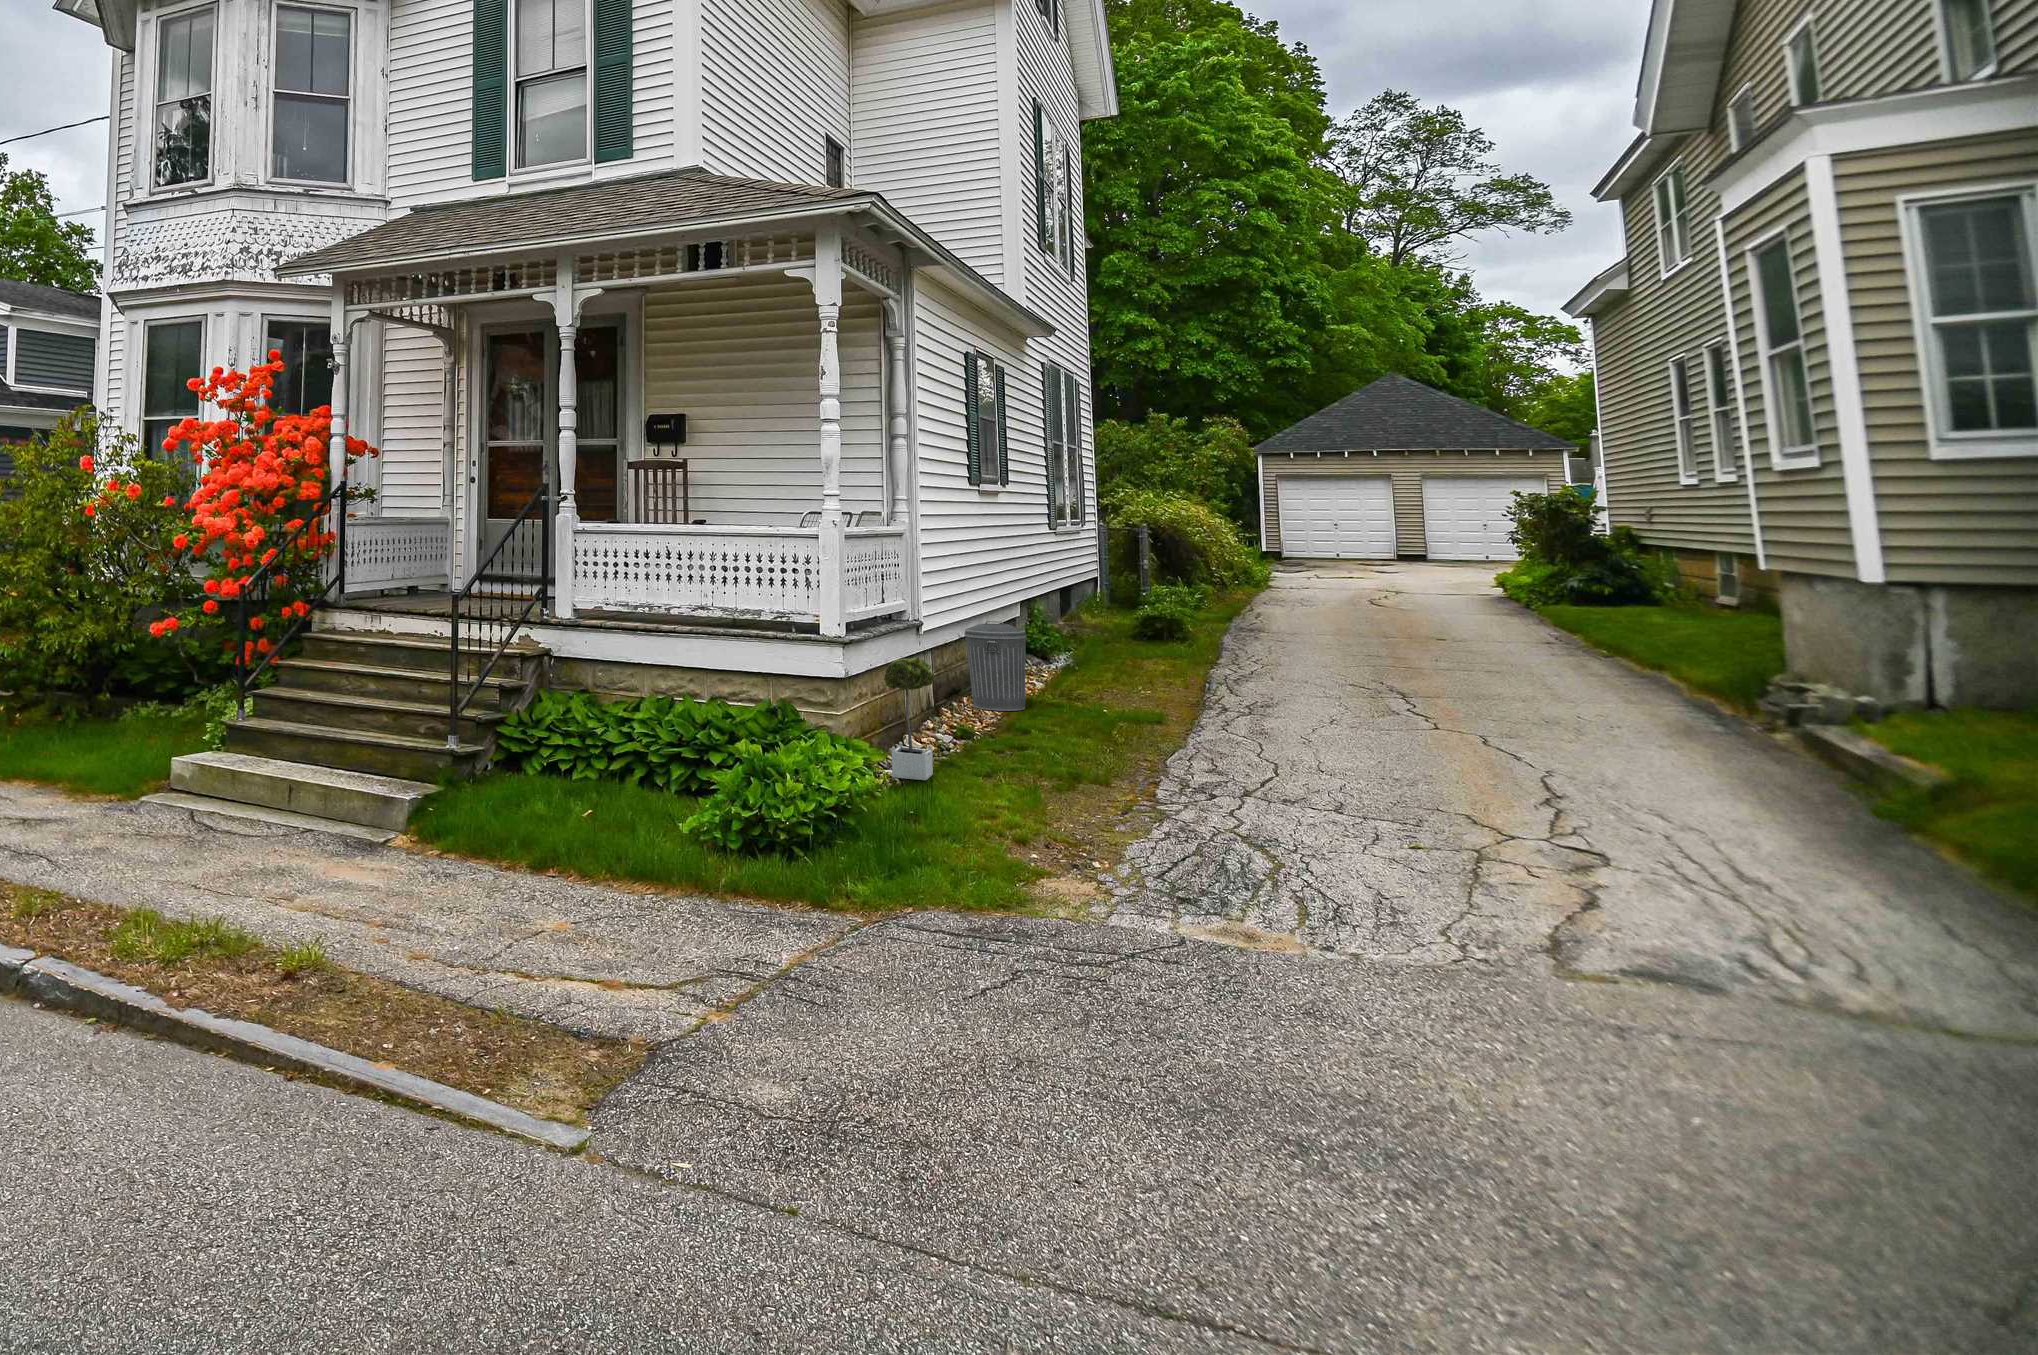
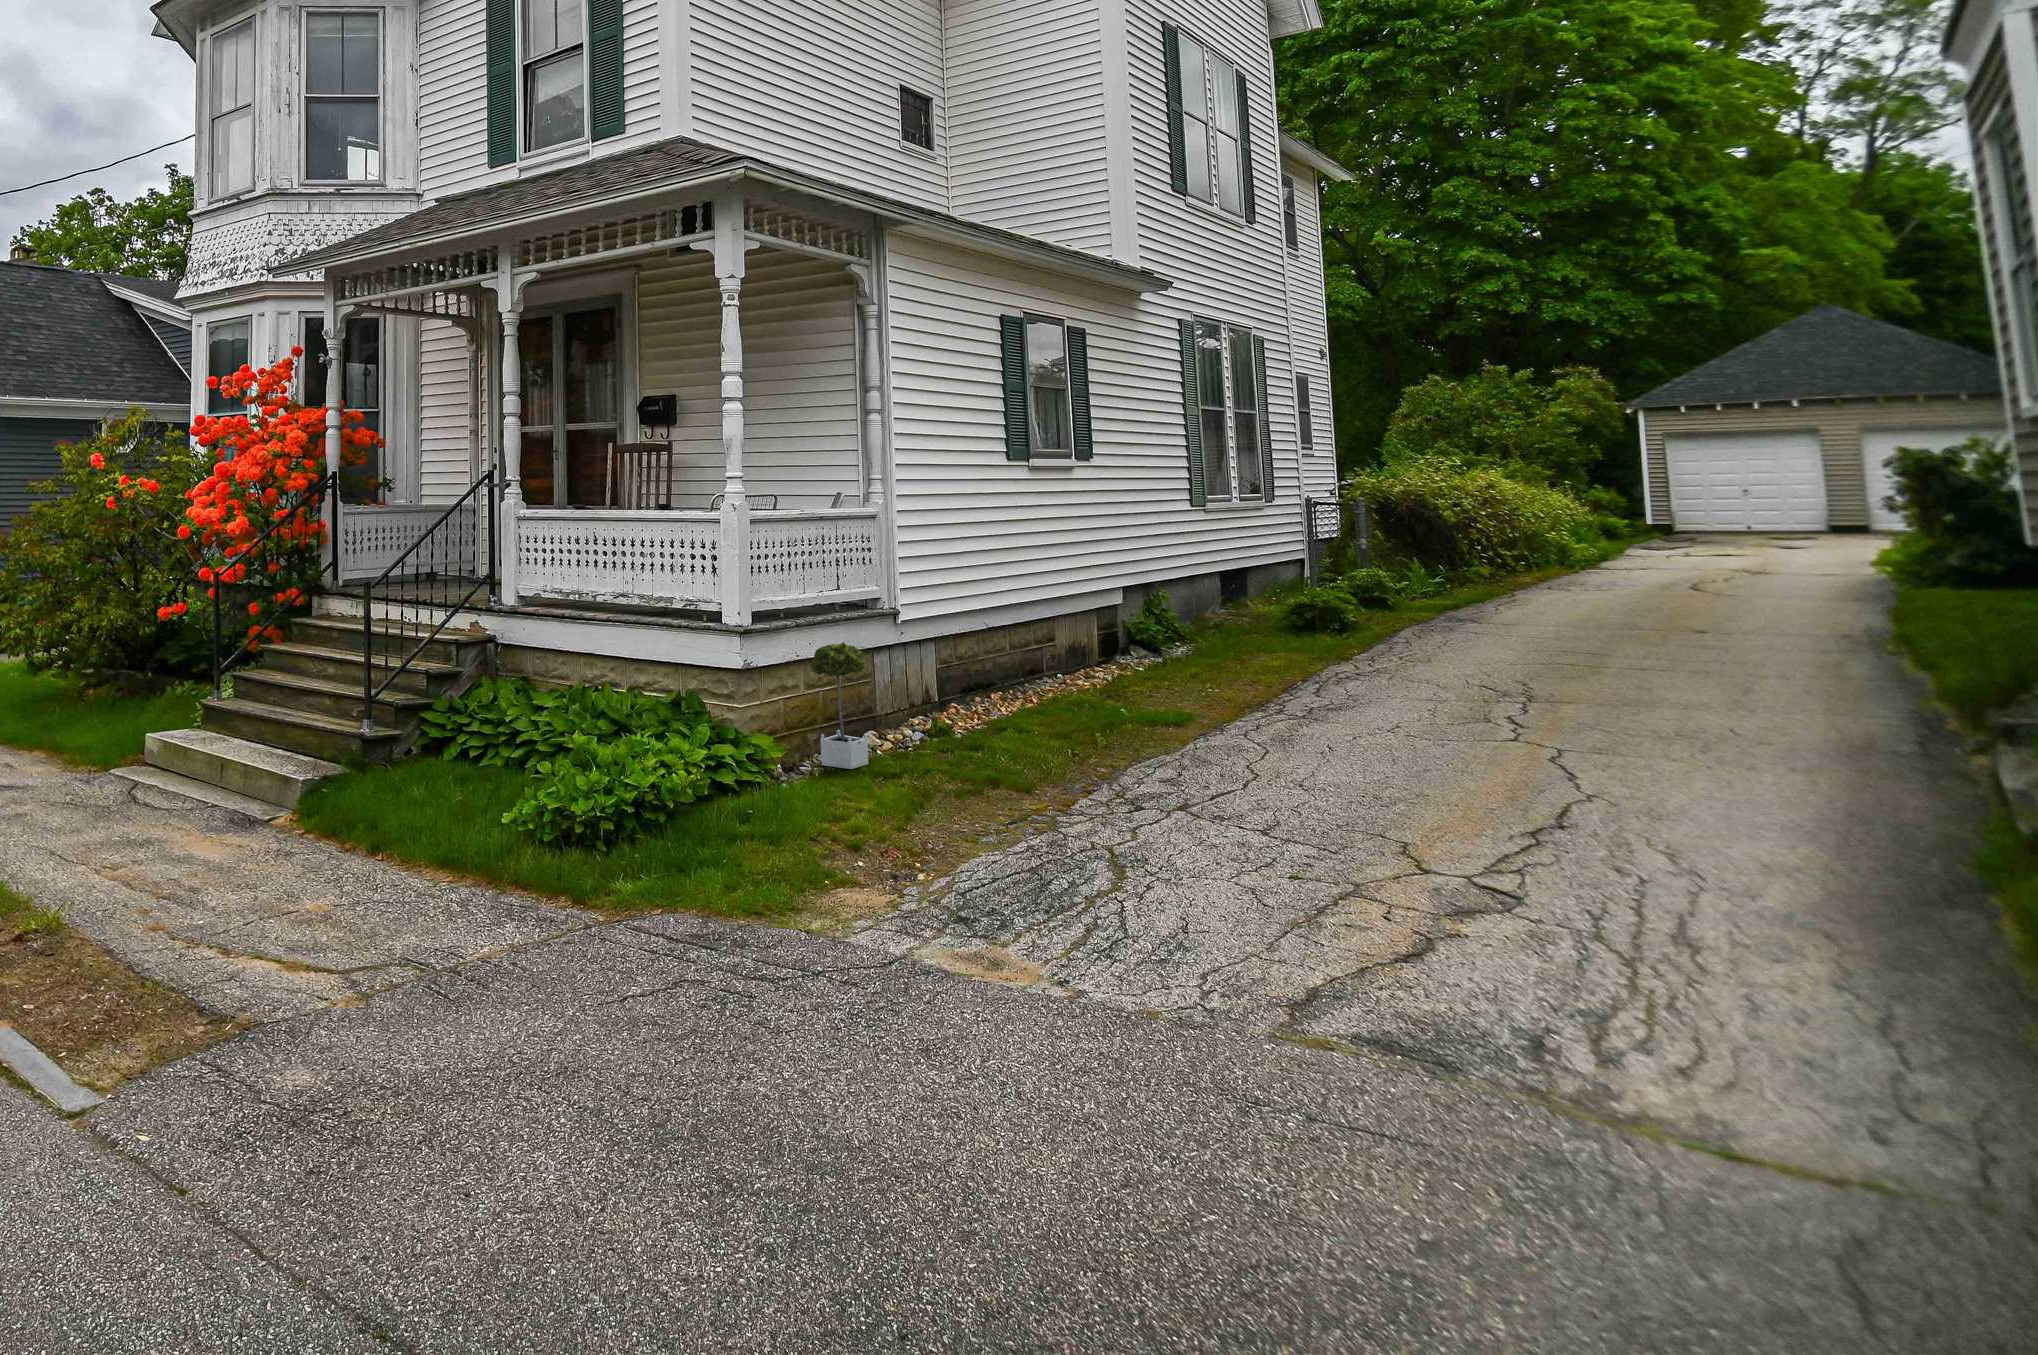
trash can: present [964,621,1026,711] -> none [995,609,1061,705]

